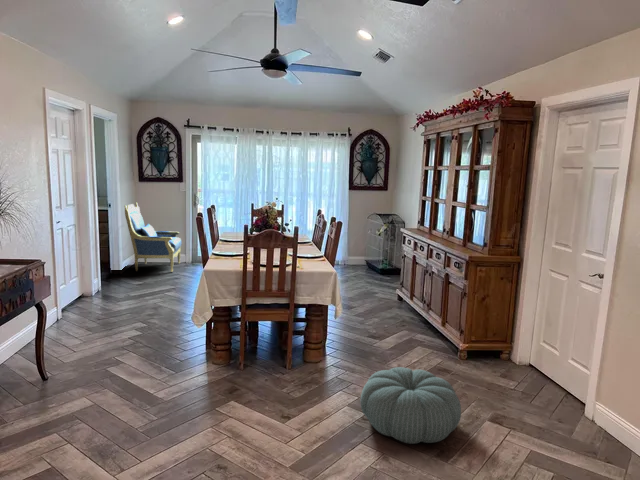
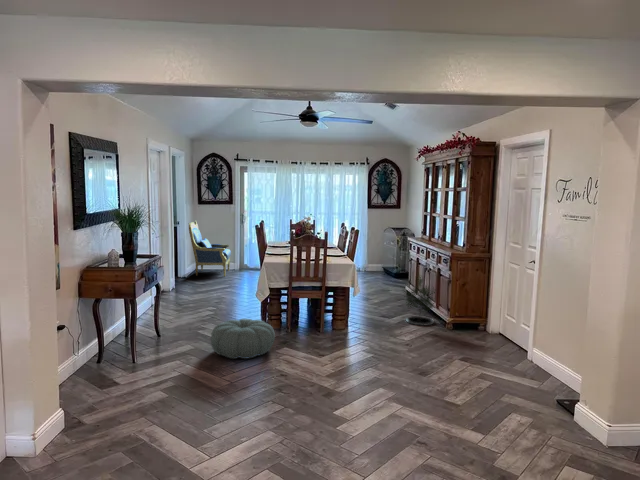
potted tree: none [396,278,445,351] -> present [404,276,436,325]
pouf: present [361,367,461,444] -> present [211,319,275,359]

